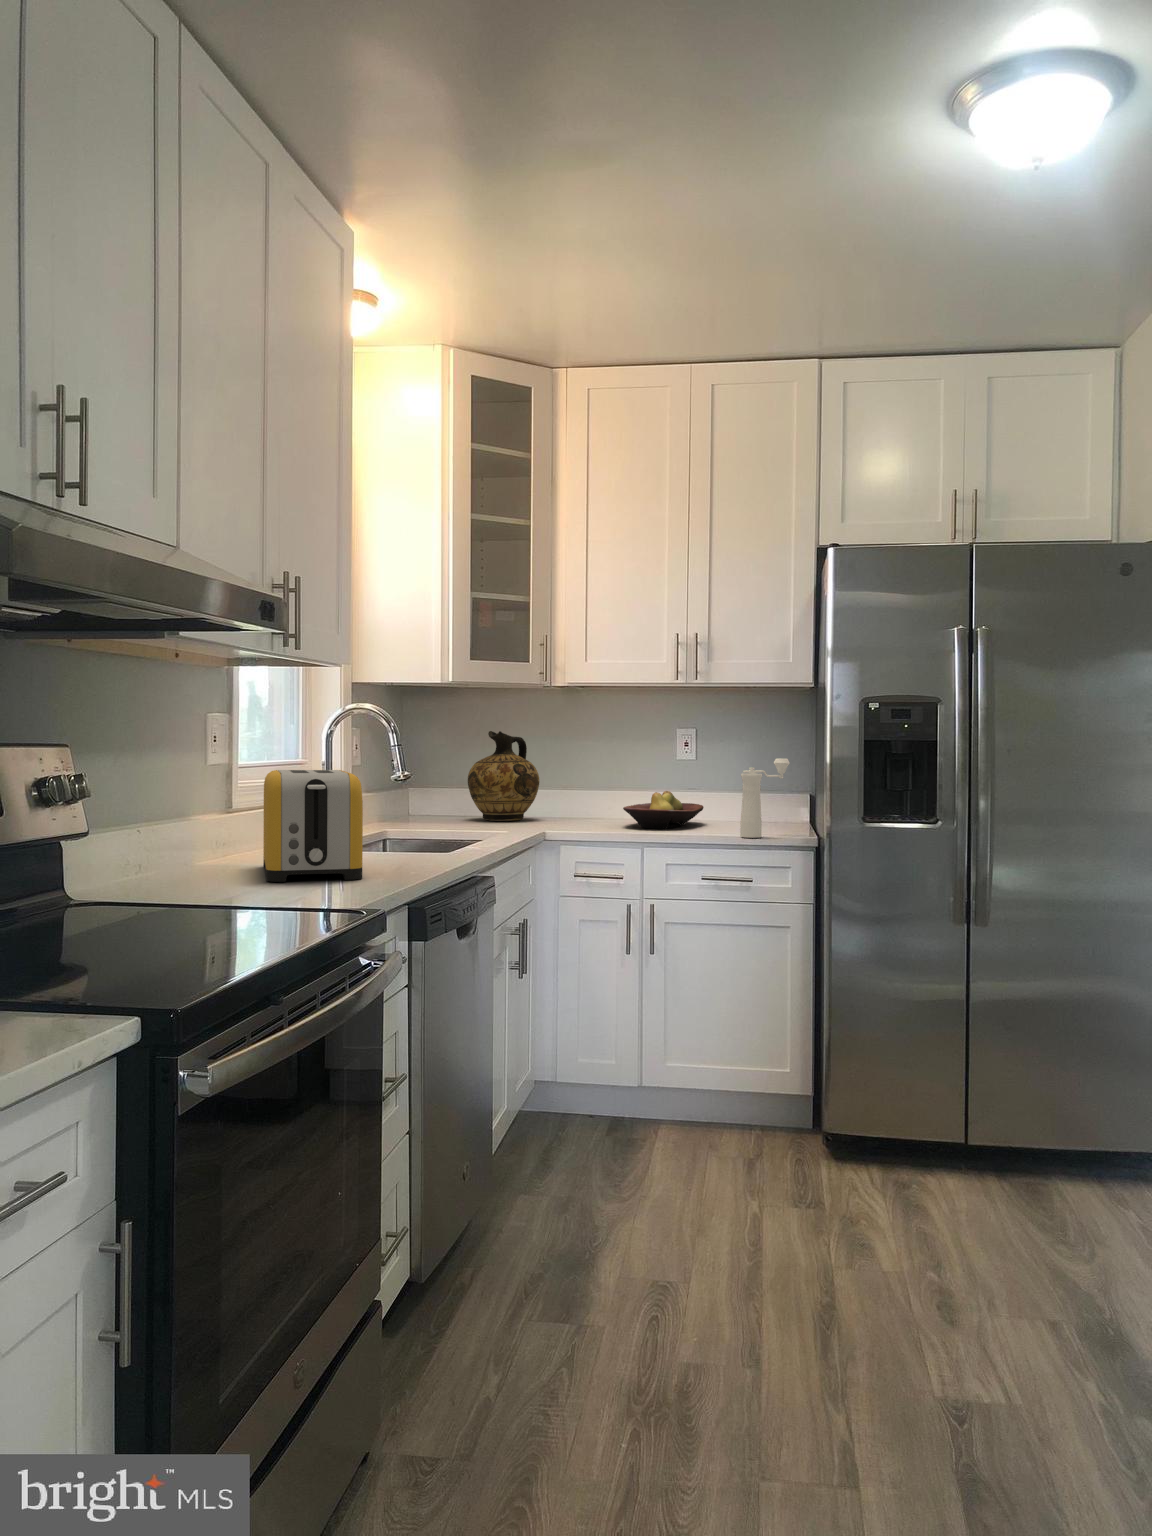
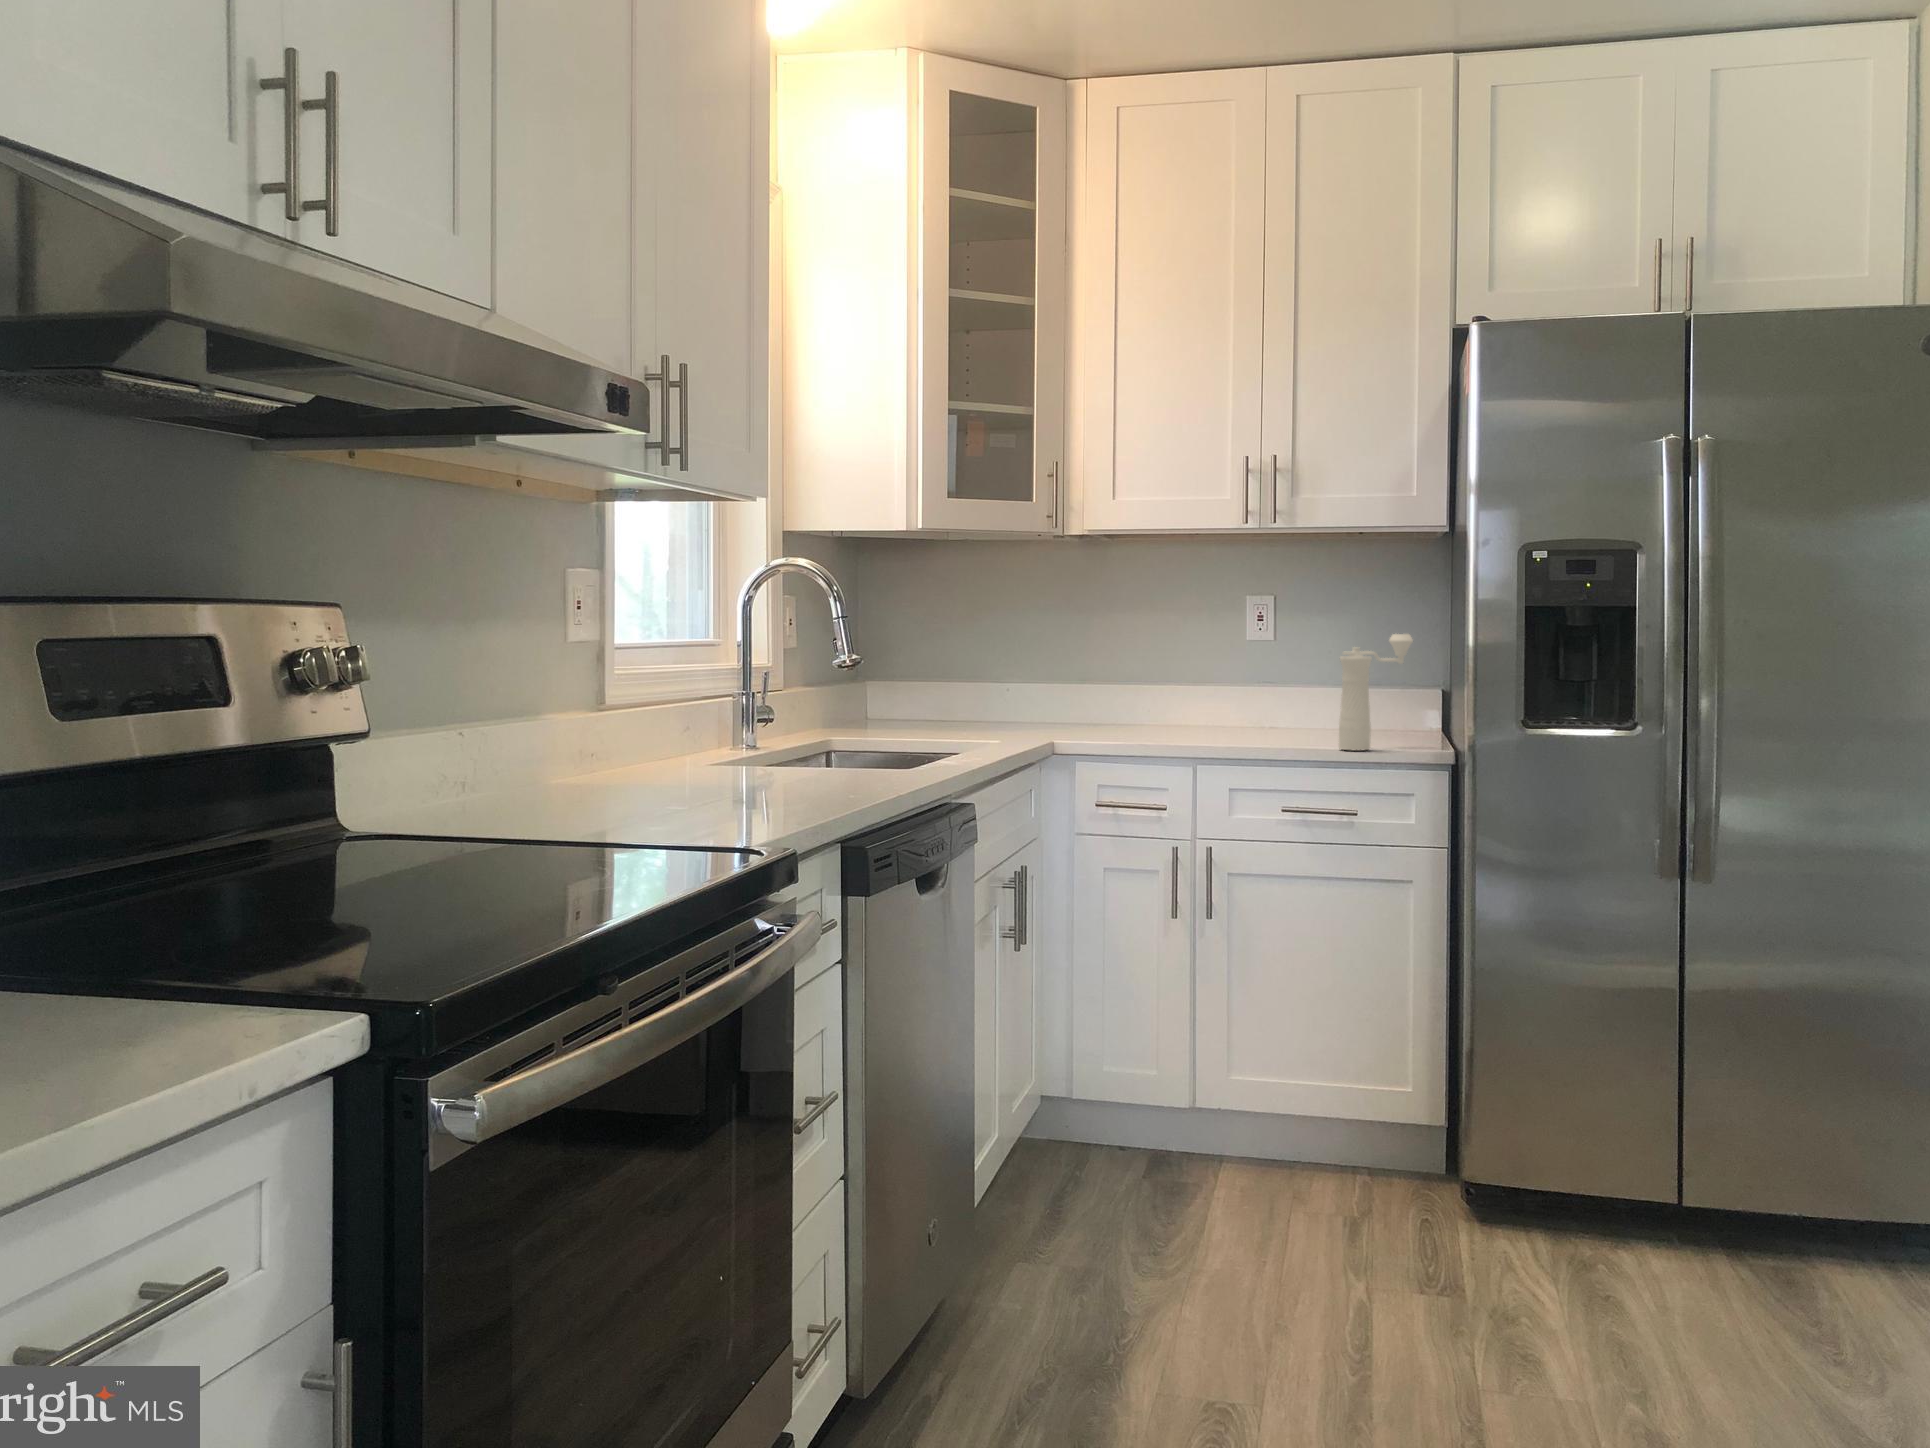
ceramic jug: present [468,731,539,821] -> none [946,598,1048,726]
toaster: present [263,770,363,882] -> none [637,648,775,808]
fruit bowl: present [623,791,704,828] -> none [1167,683,1285,737]

